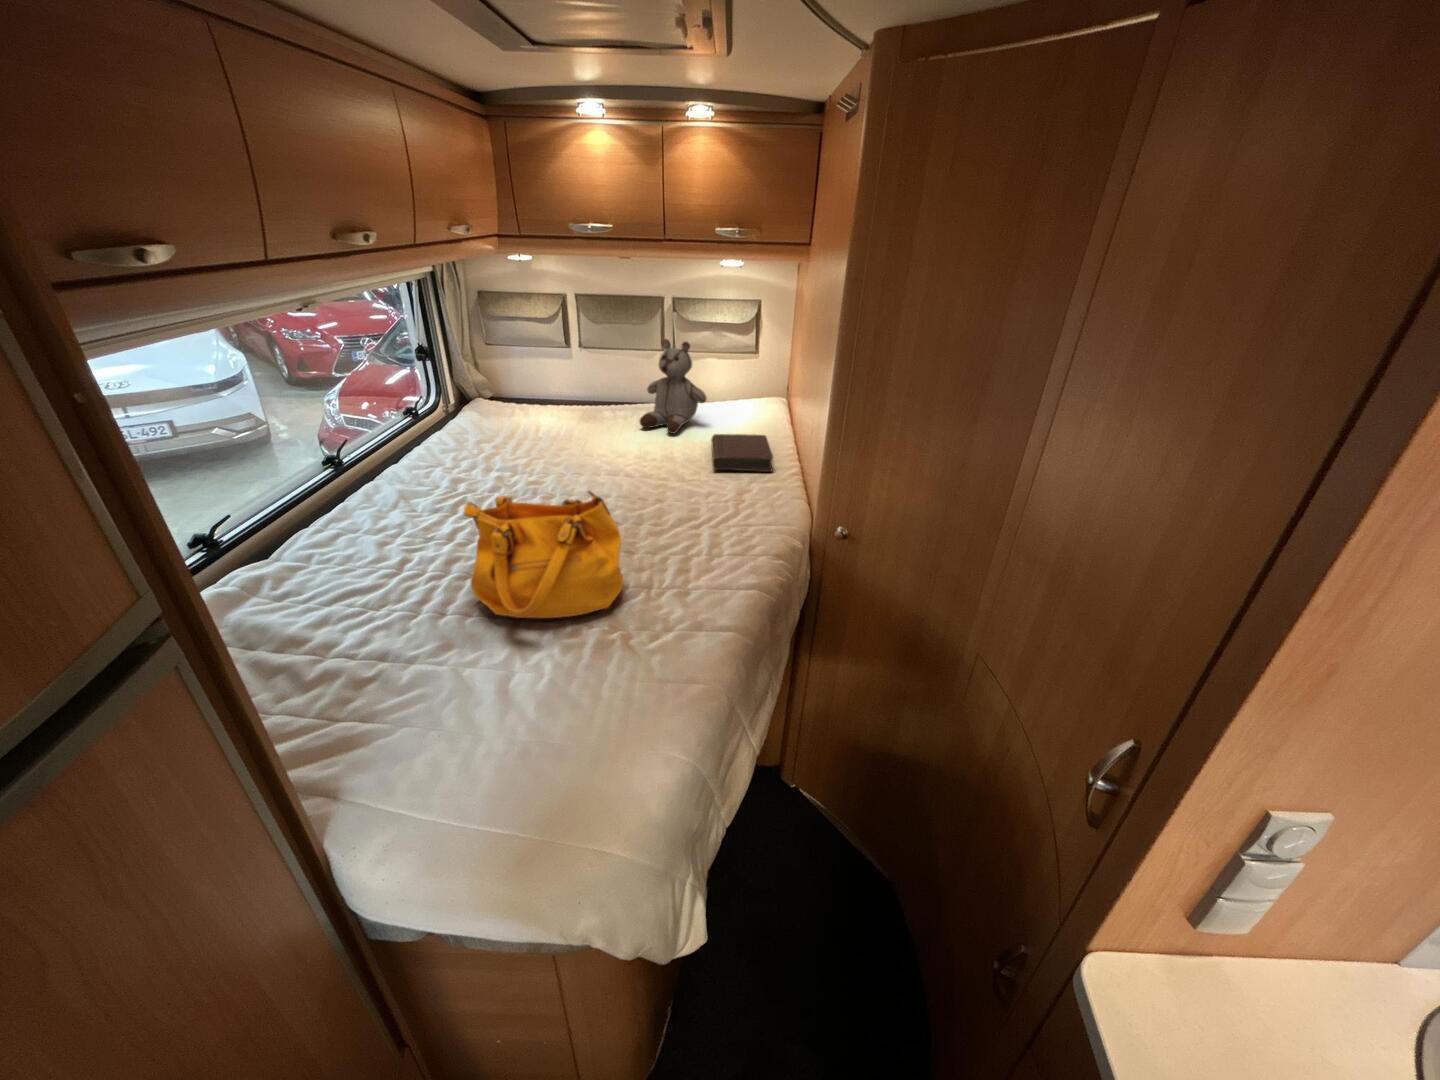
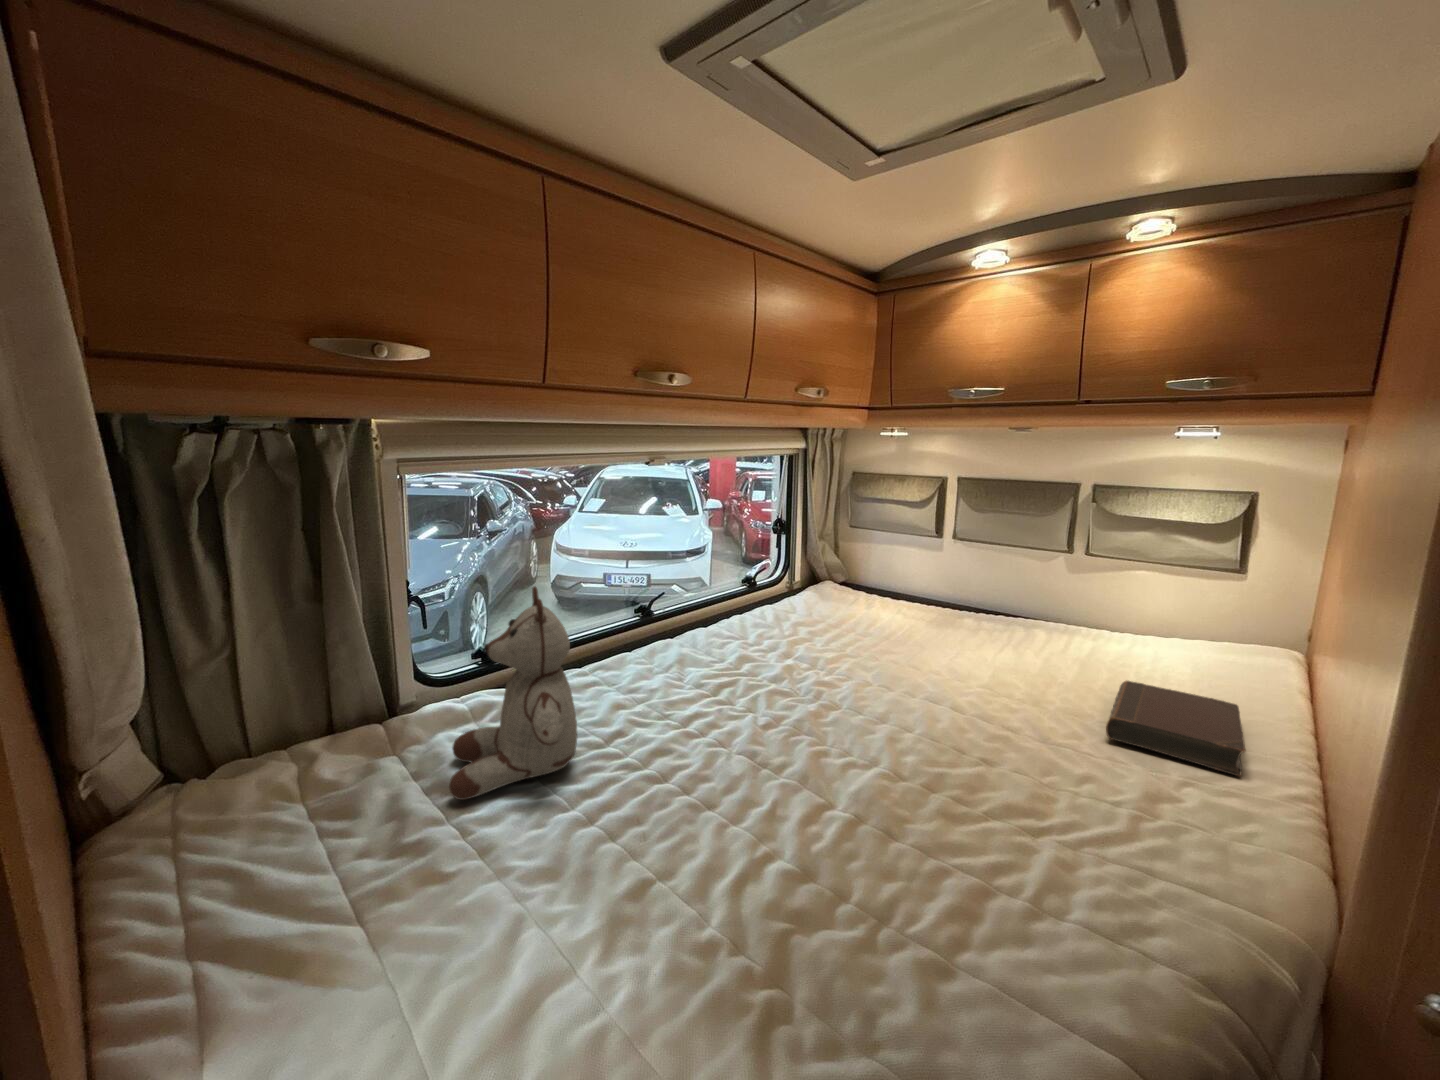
stuffed bear: present [640,339,707,434] -> present [449,586,577,800]
handbag: present [463,491,623,618] -> none [622,677,841,929]

